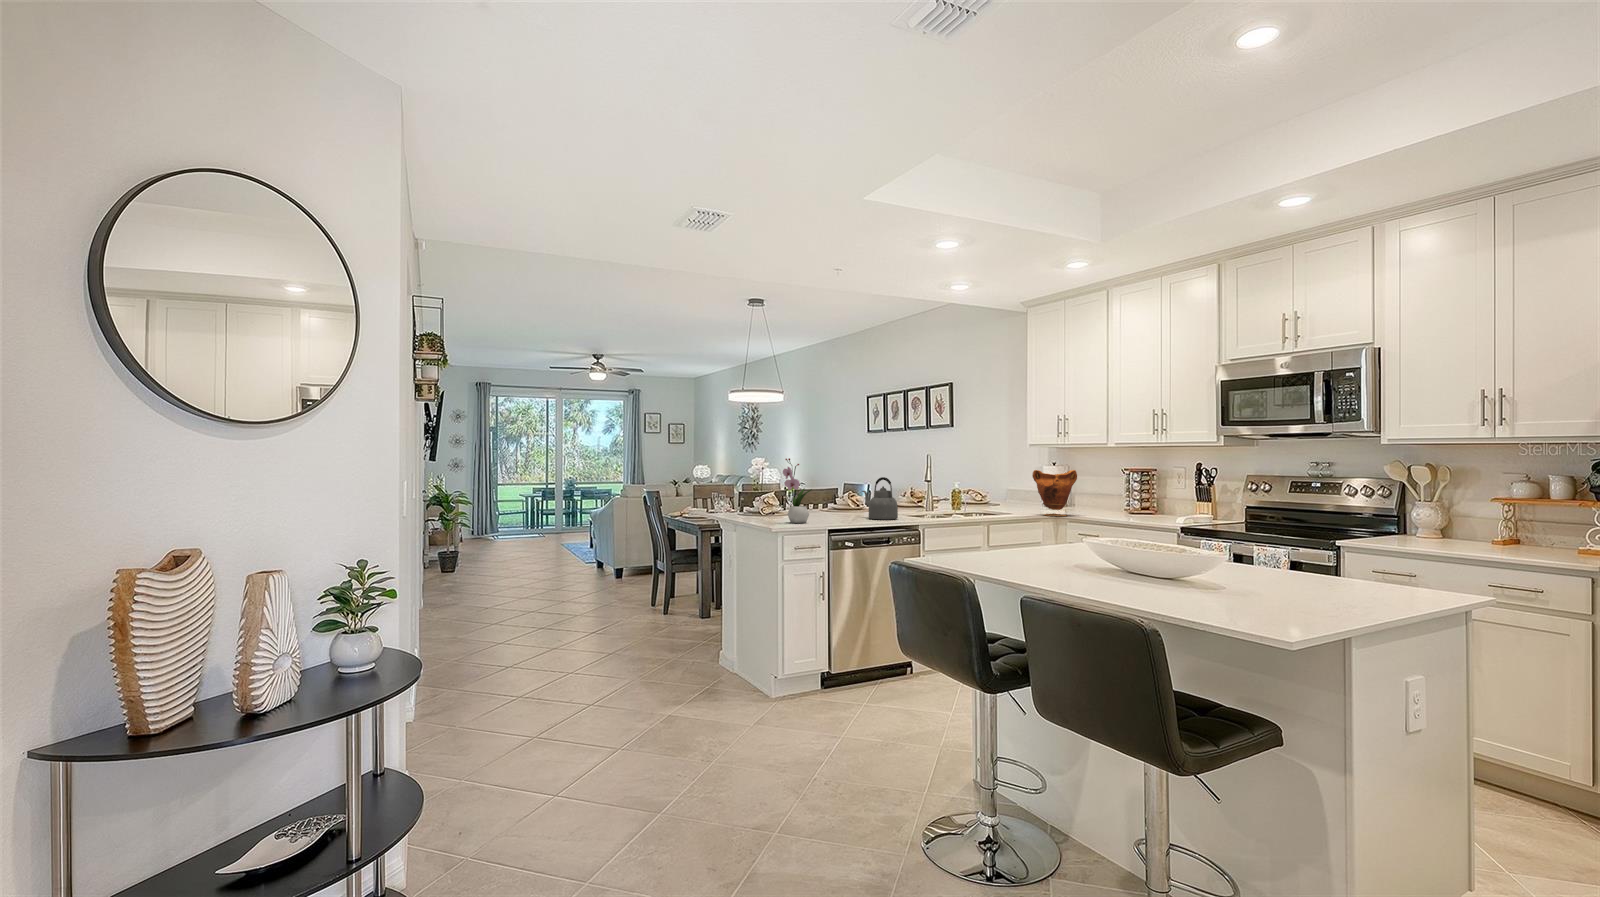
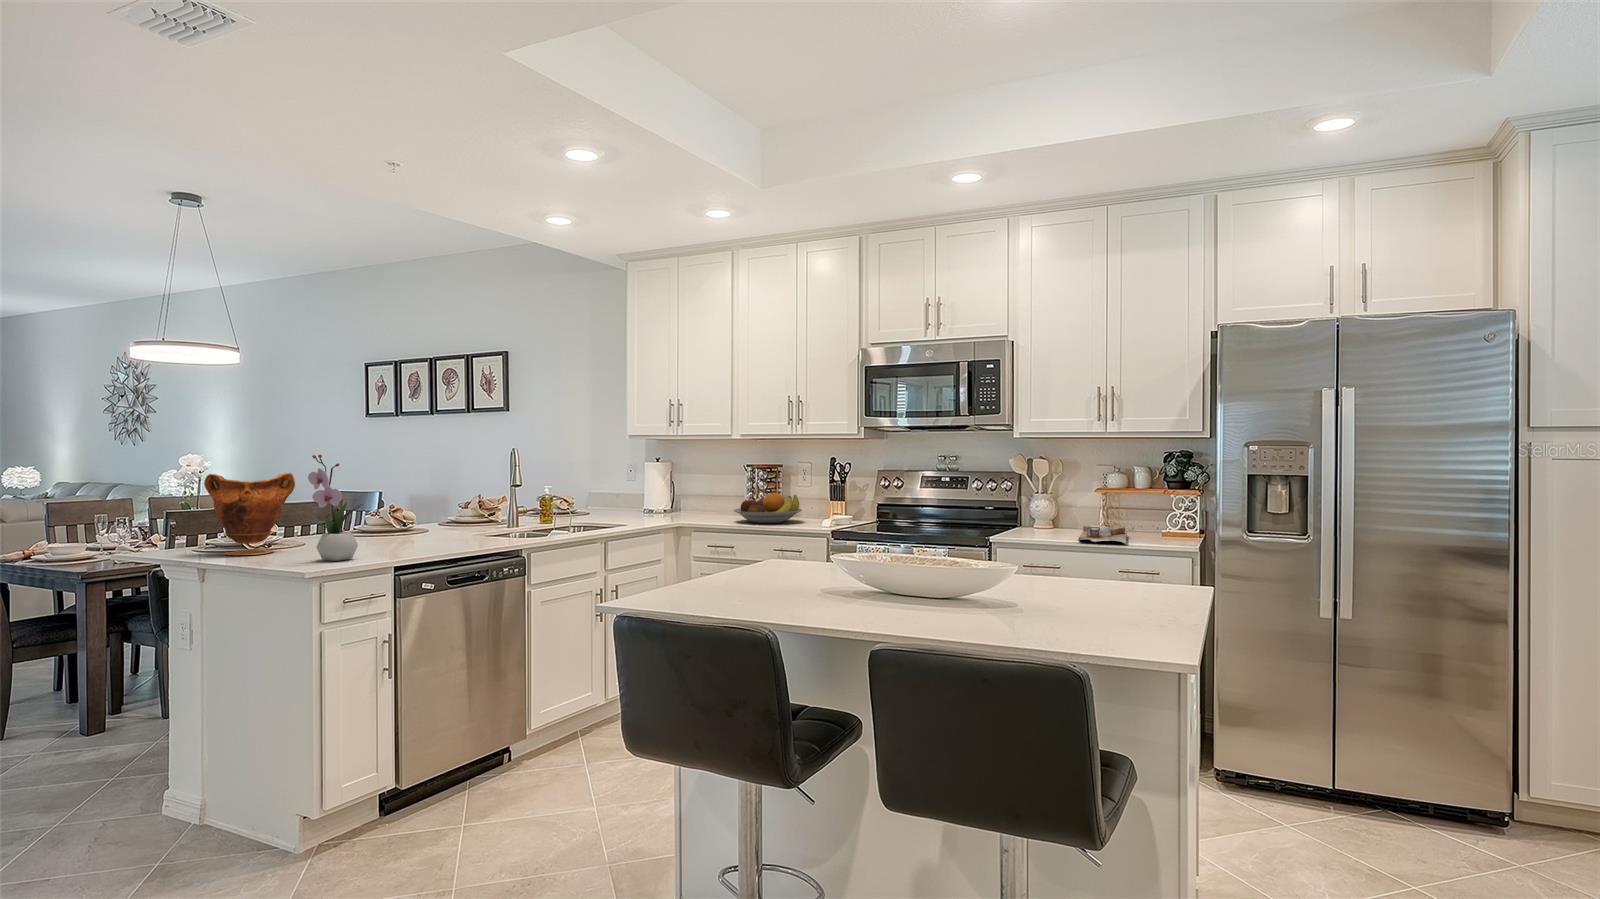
vase: present [1032,470,1077,516] -> present [204,473,295,555]
kettle: present [862,477,898,519] -> none [429,482,491,544]
fruit bowl: none [1104,494,1169,520] -> present [734,493,802,523]
cutting board: none [1430,535,1528,557] -> present [1078,524,1127,545]

